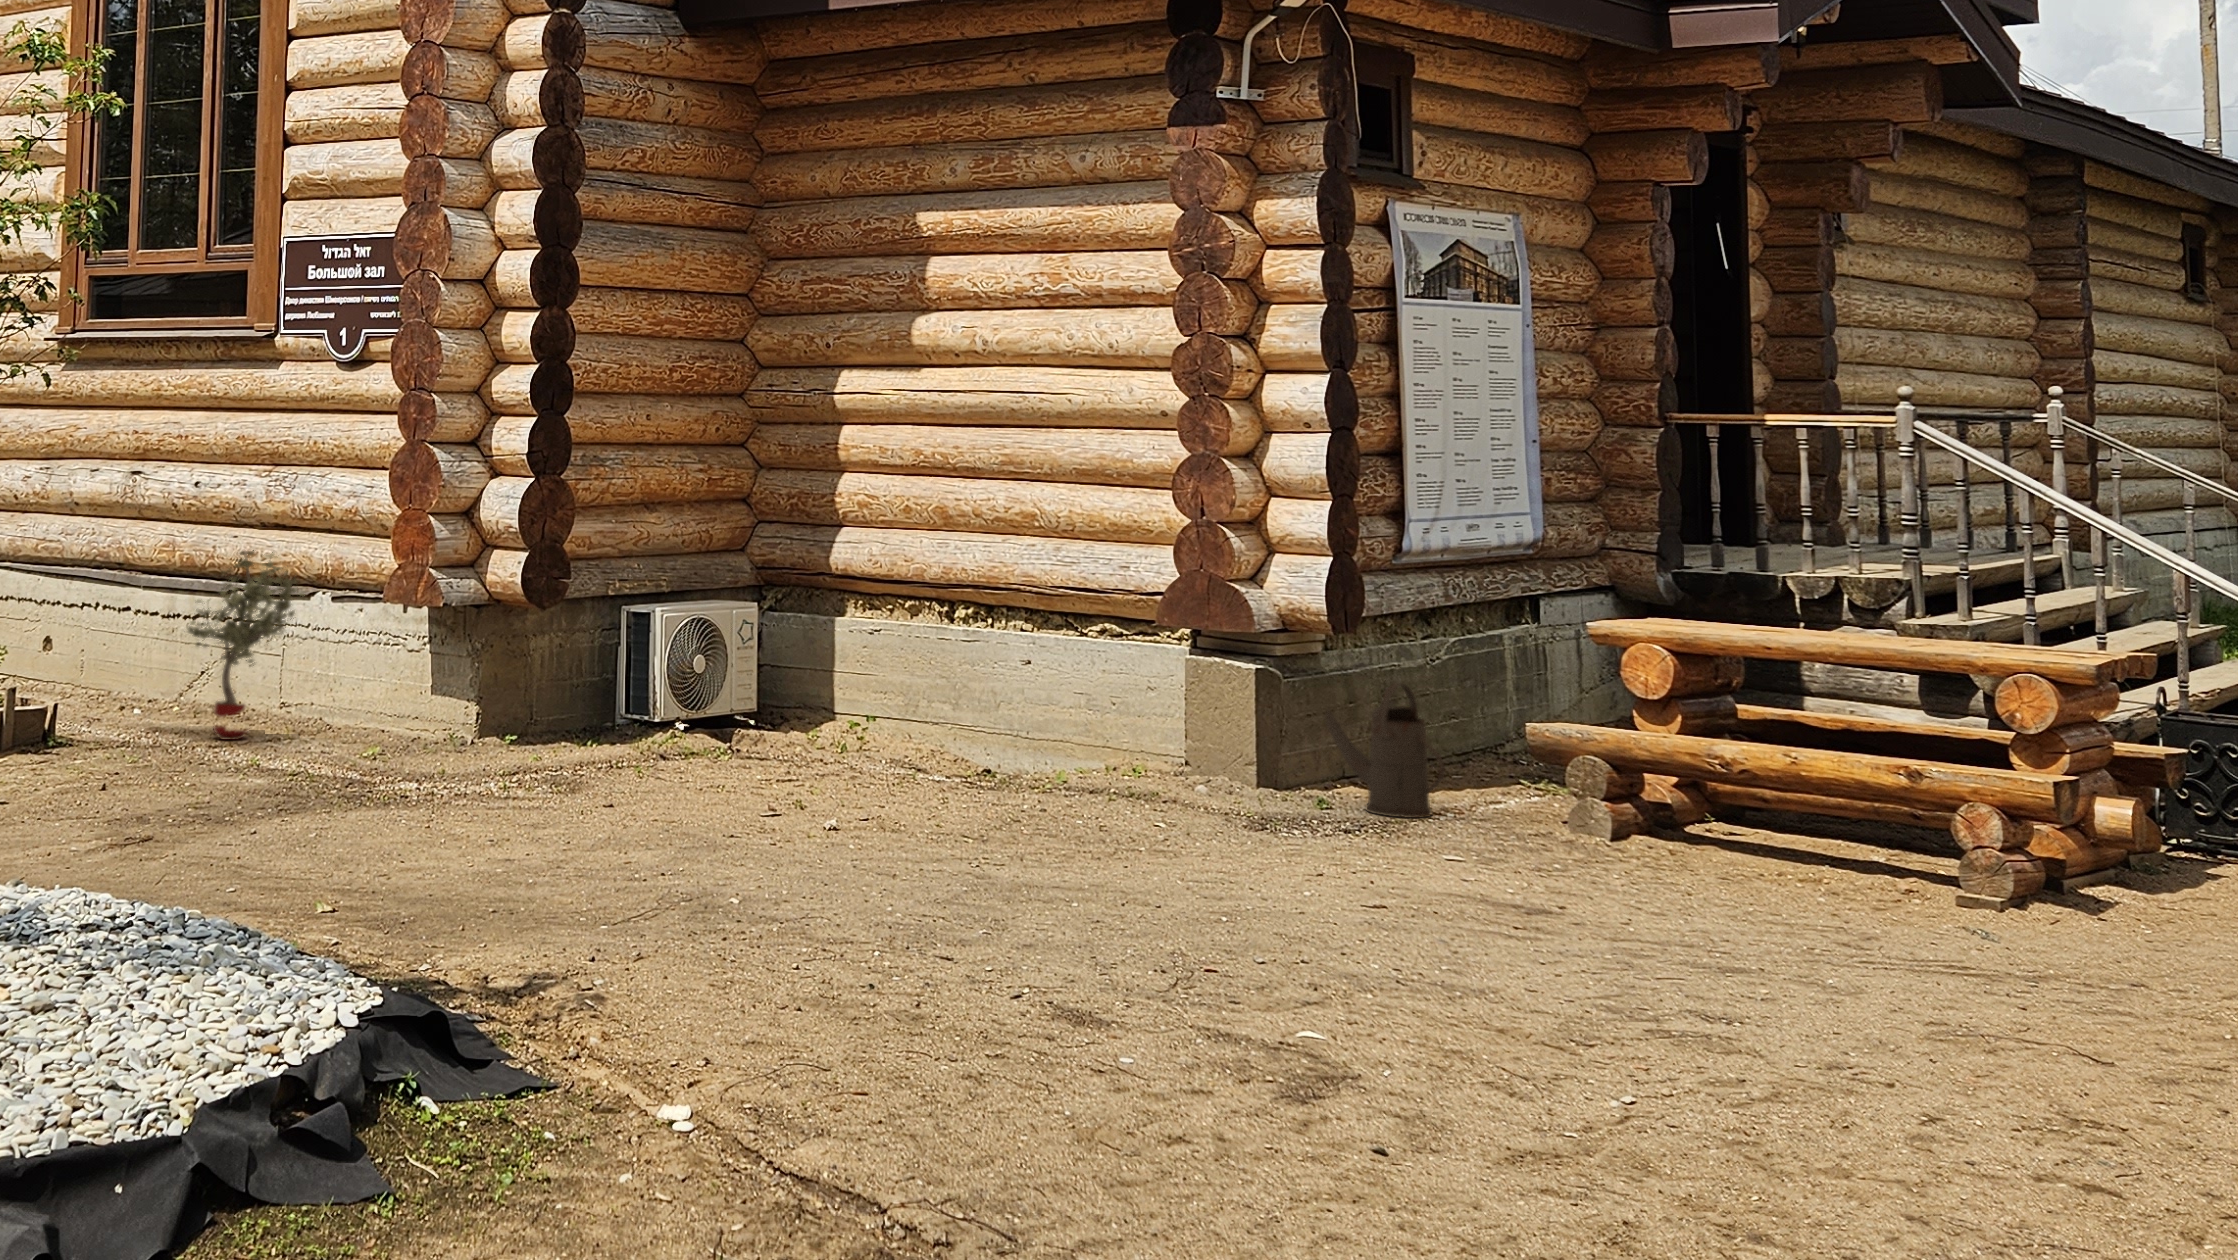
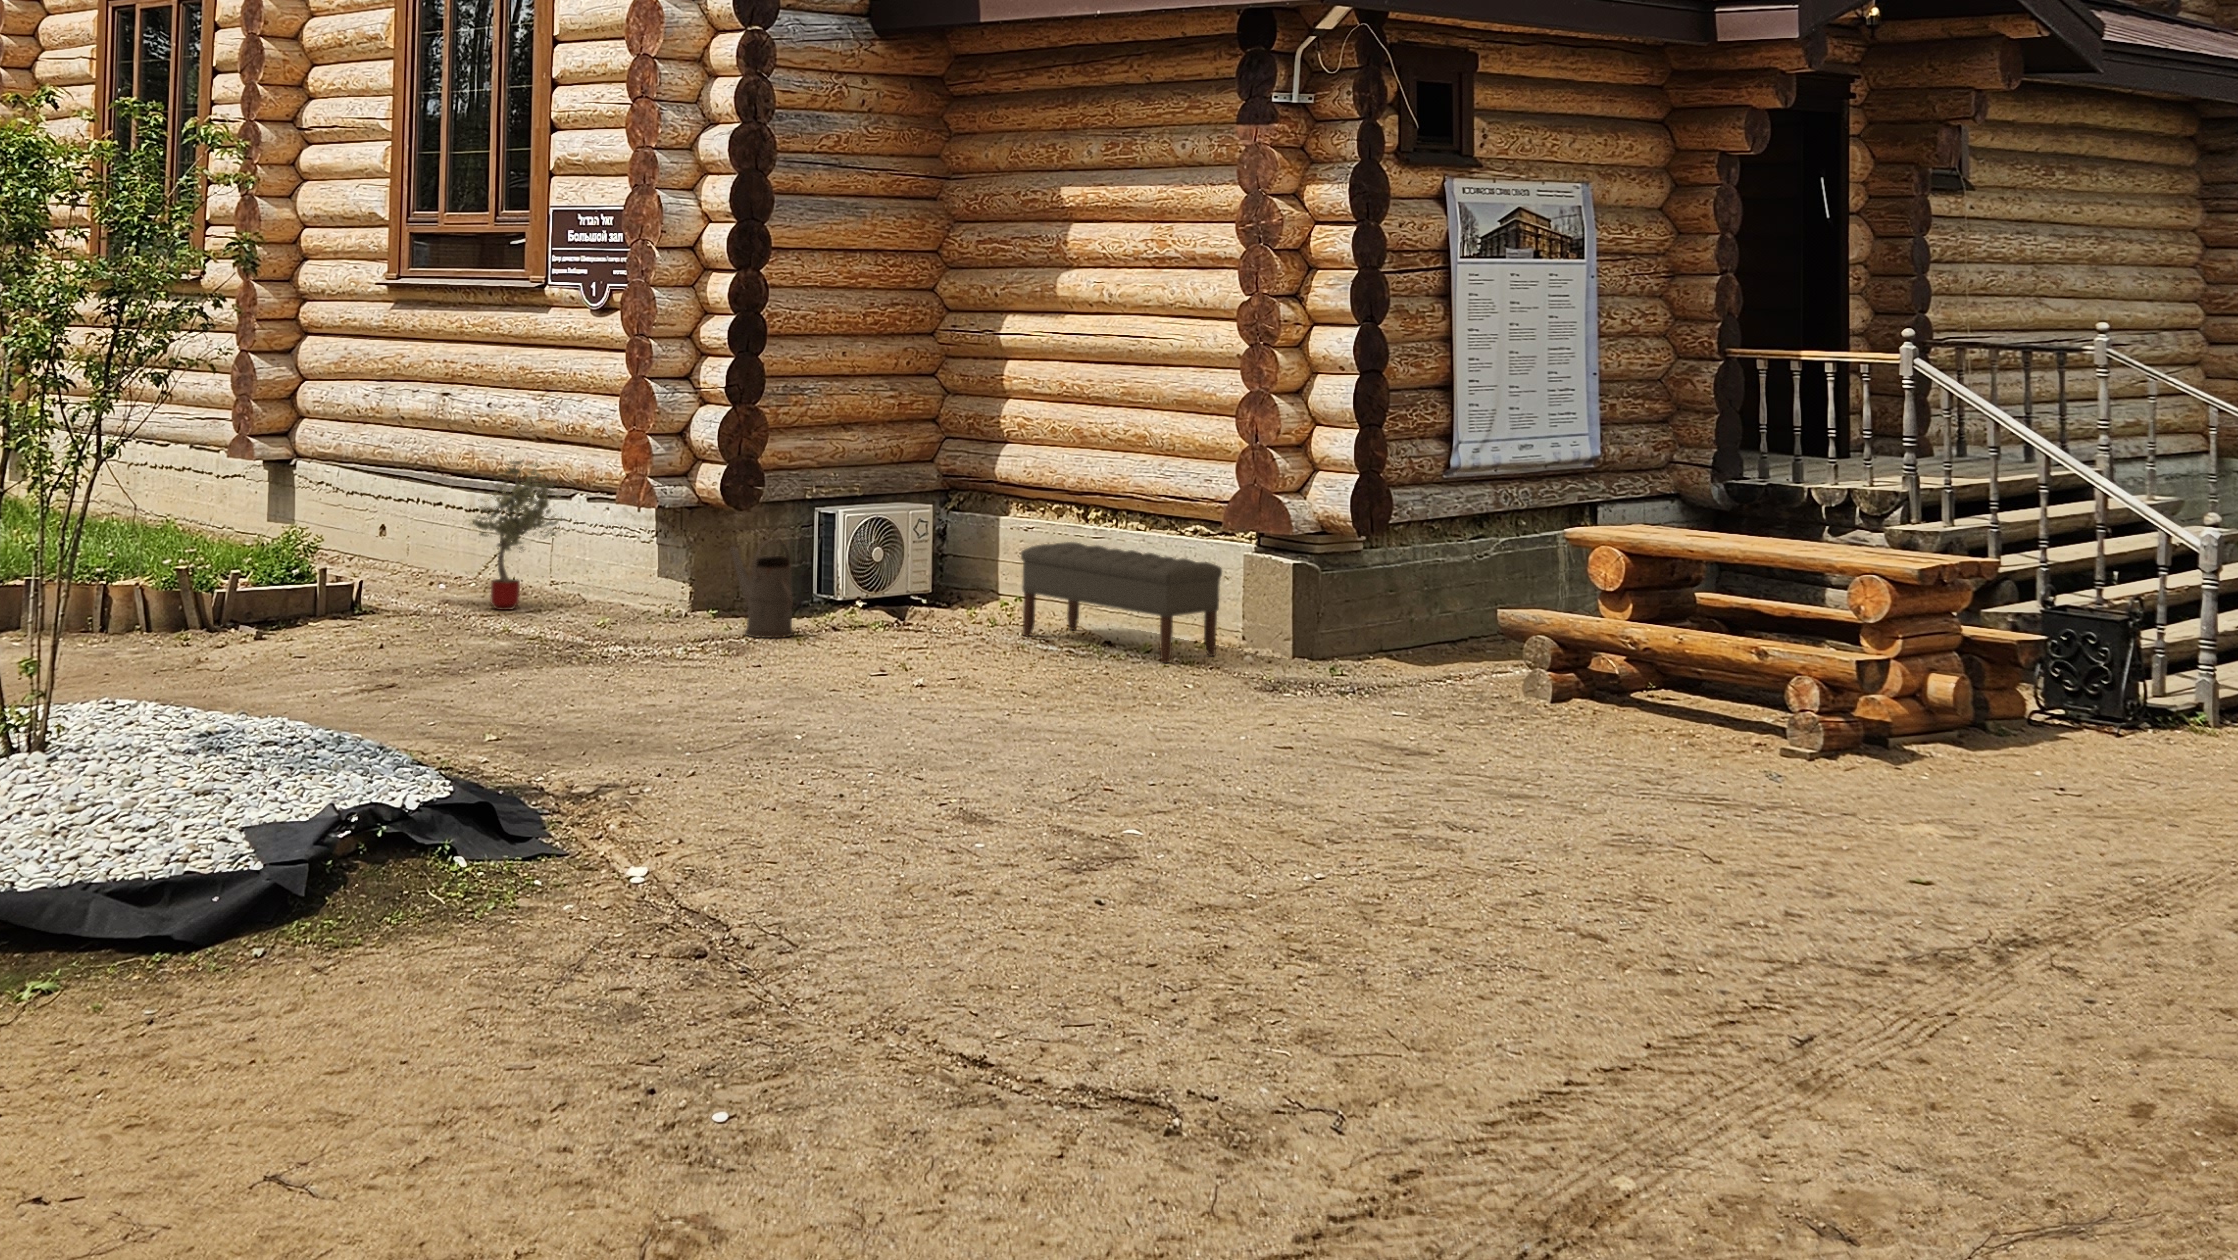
bench: none [888,647,1153,795] -> present [1021,542,1222,663]
watering can: present [1325,683,1445,818] -> present [730,539,794,638]

